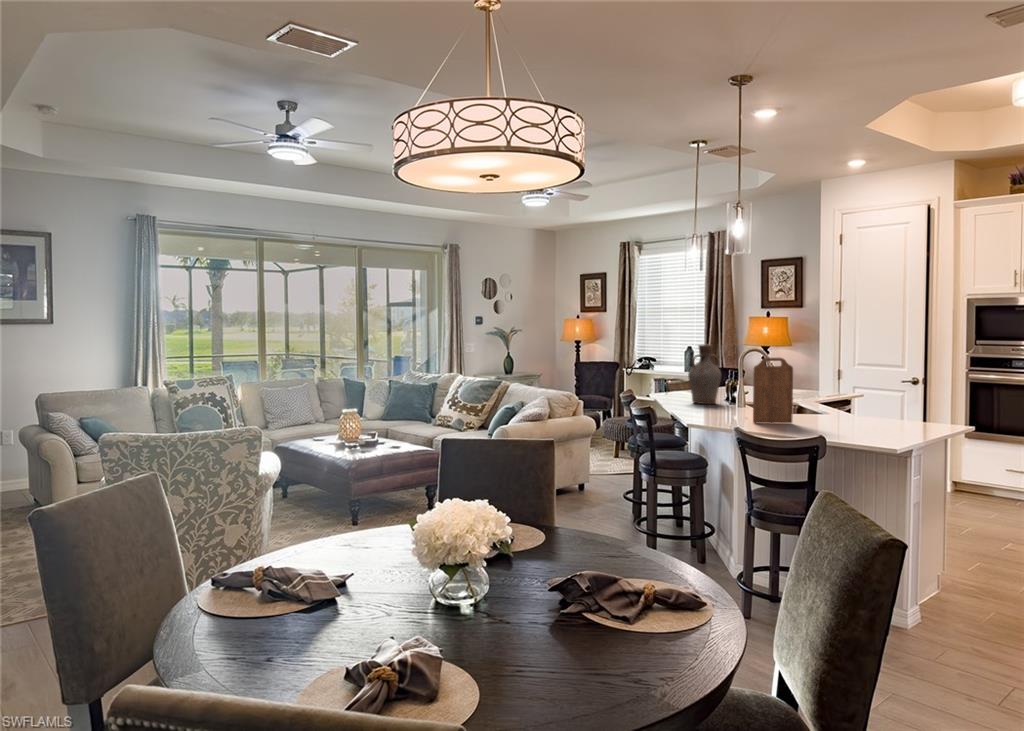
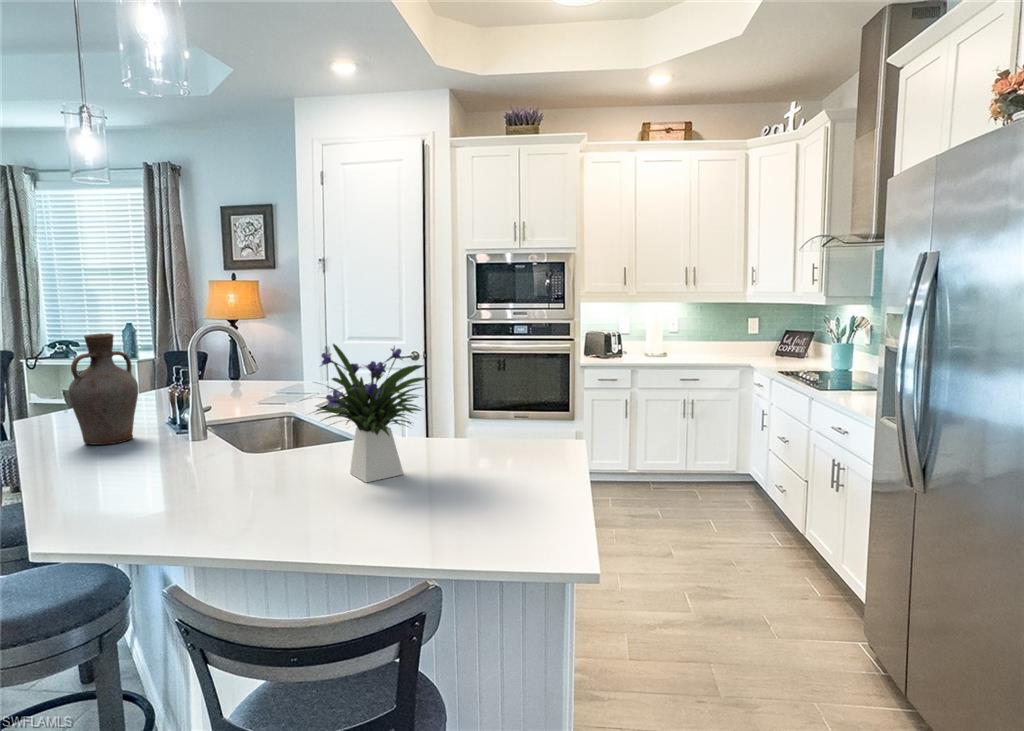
flower arrangement: none [815,349,895,427] -> present [313,344,429,482]
cutting board: present [753,358,793,423] -> none [170,366,263,508]

